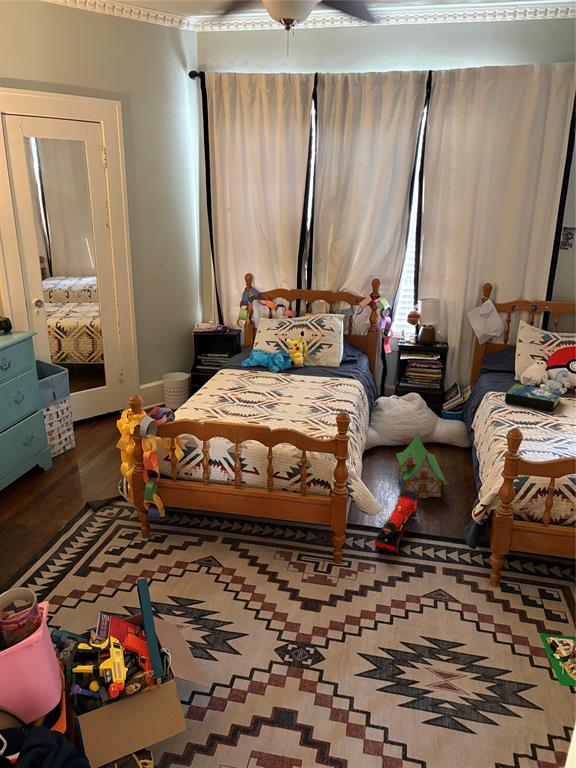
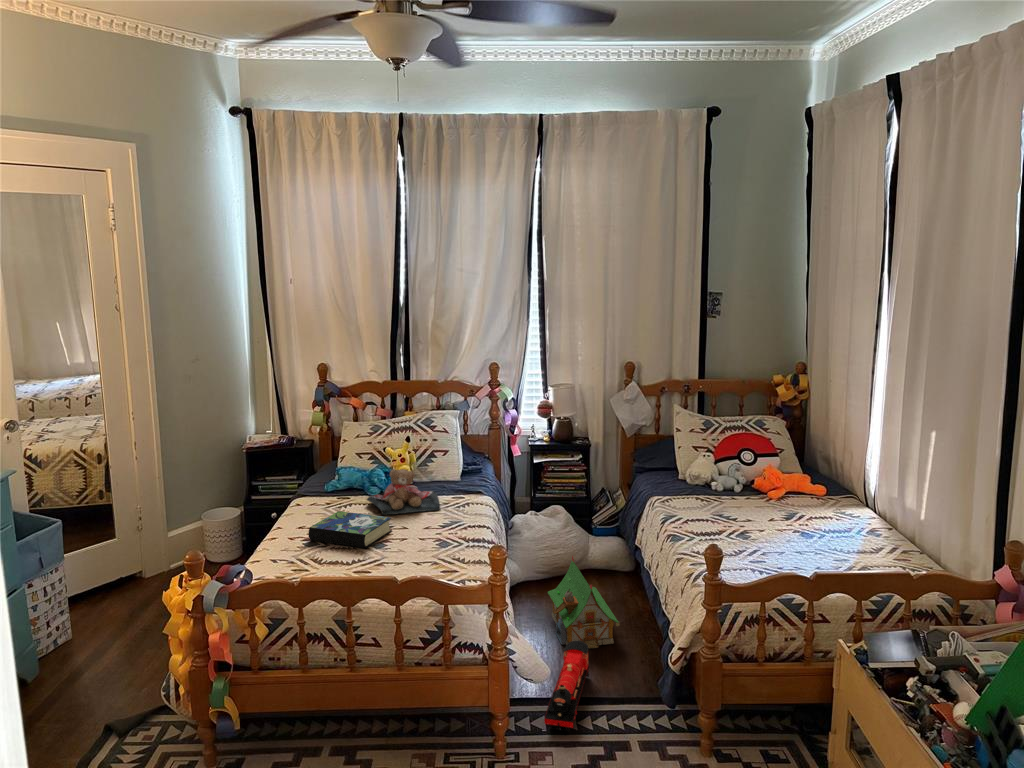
teddy bear: none [268,353,321,386] -> present [367,469,440,516]
book: present [505,384,562,411] -> present [309,511,392,548]

